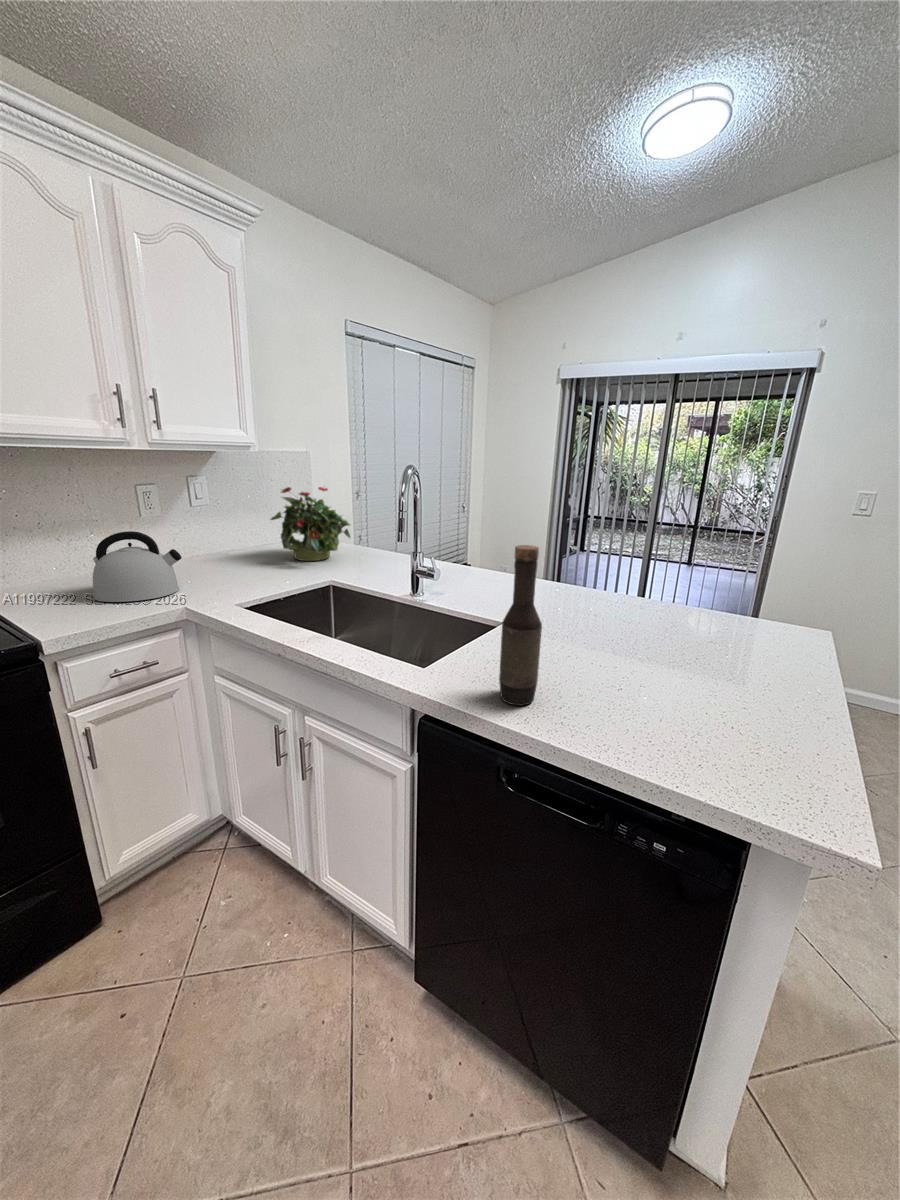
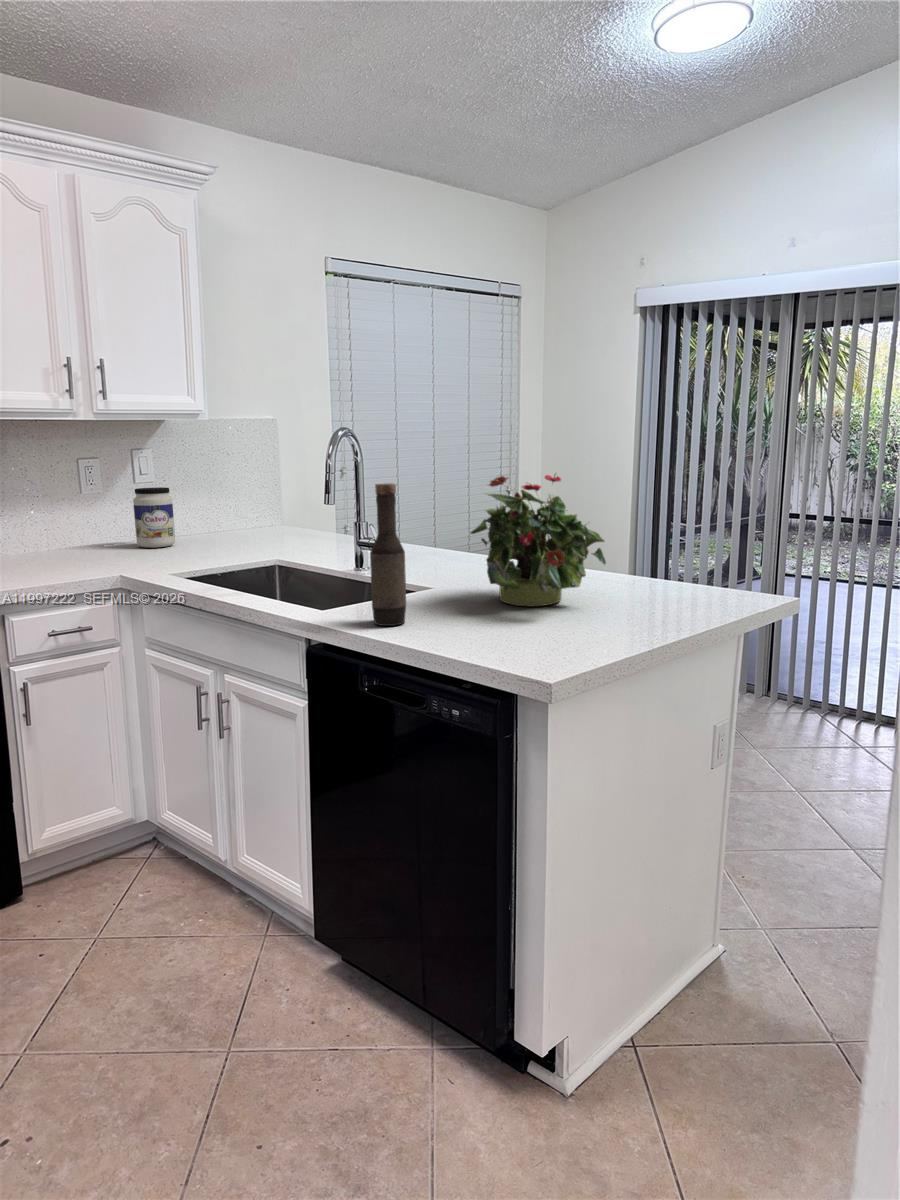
potted plant: present [271,487,350,561] -> present [470,474,606,606]
jar: none [192,512,233,566] -> present [133,487,175,548]
kettle: present [93,531,182,602] -> none [34,501,119,570]

